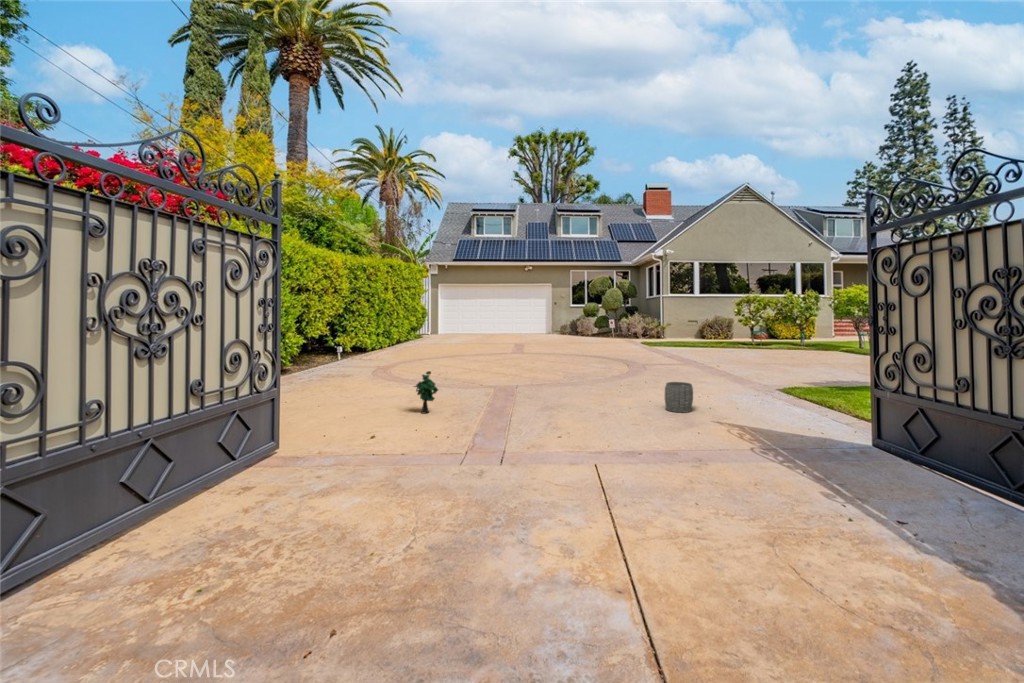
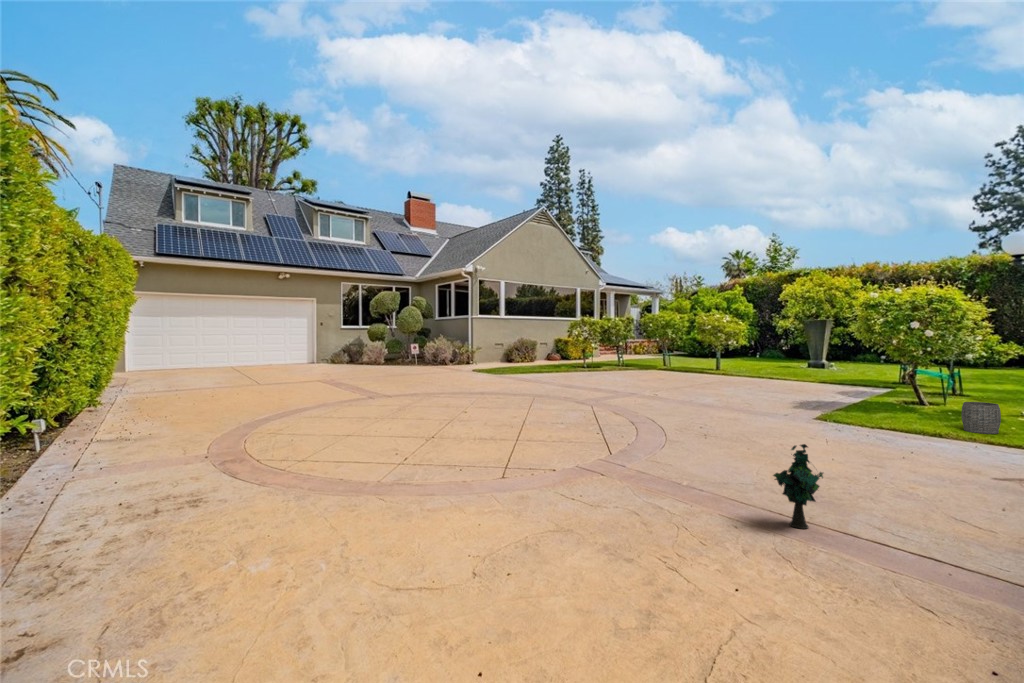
woven basket: present [665,382,693,413] -> present [962,402,1001,434]

